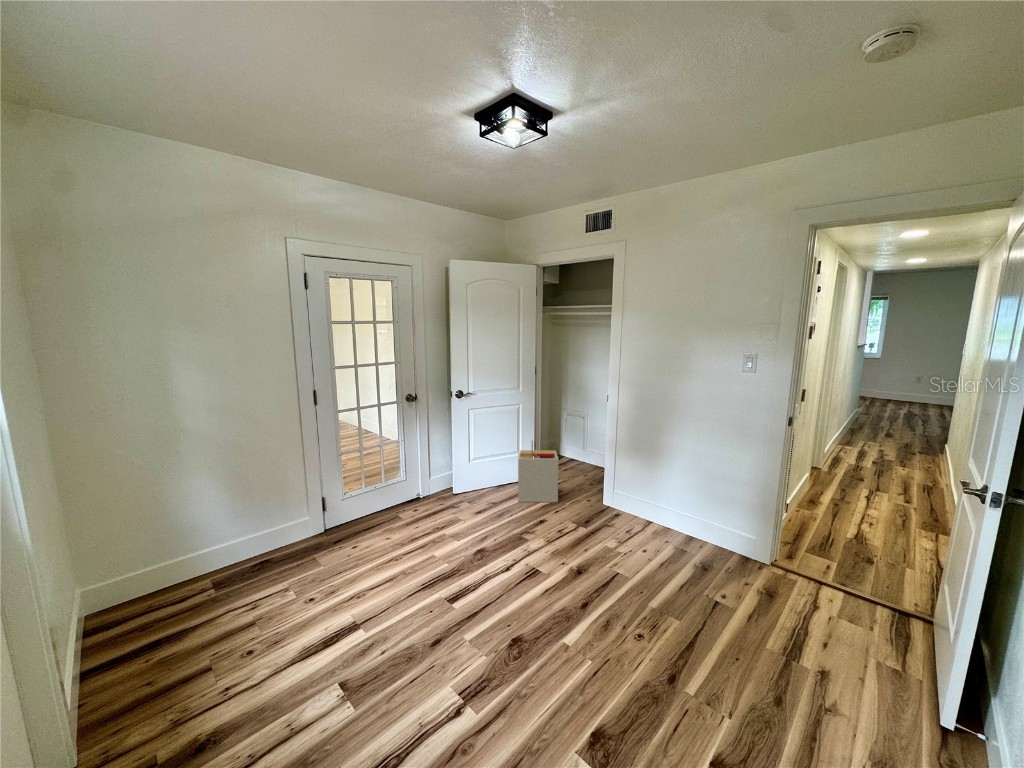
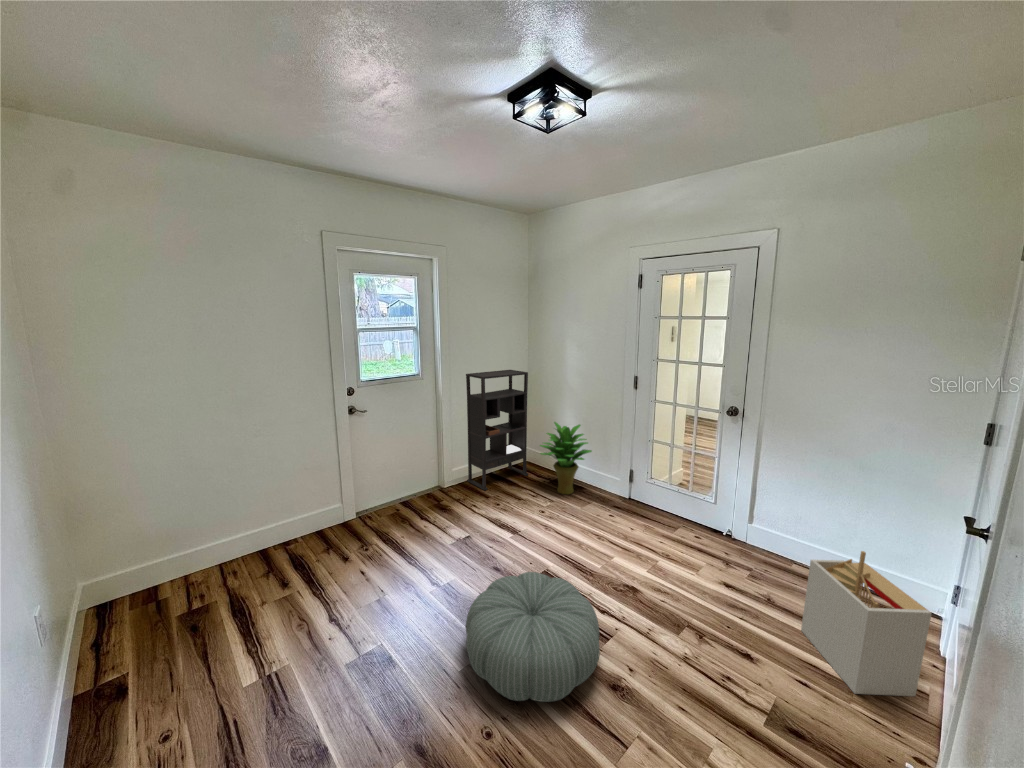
bookshelf: none [23,428,164,724] -> present [466,370,528,490]
potted plant: none [206,475,302,584] -> present [540,422,592,494]
pouf: none [502,543,622,647] -> present [466,572,600,702]

